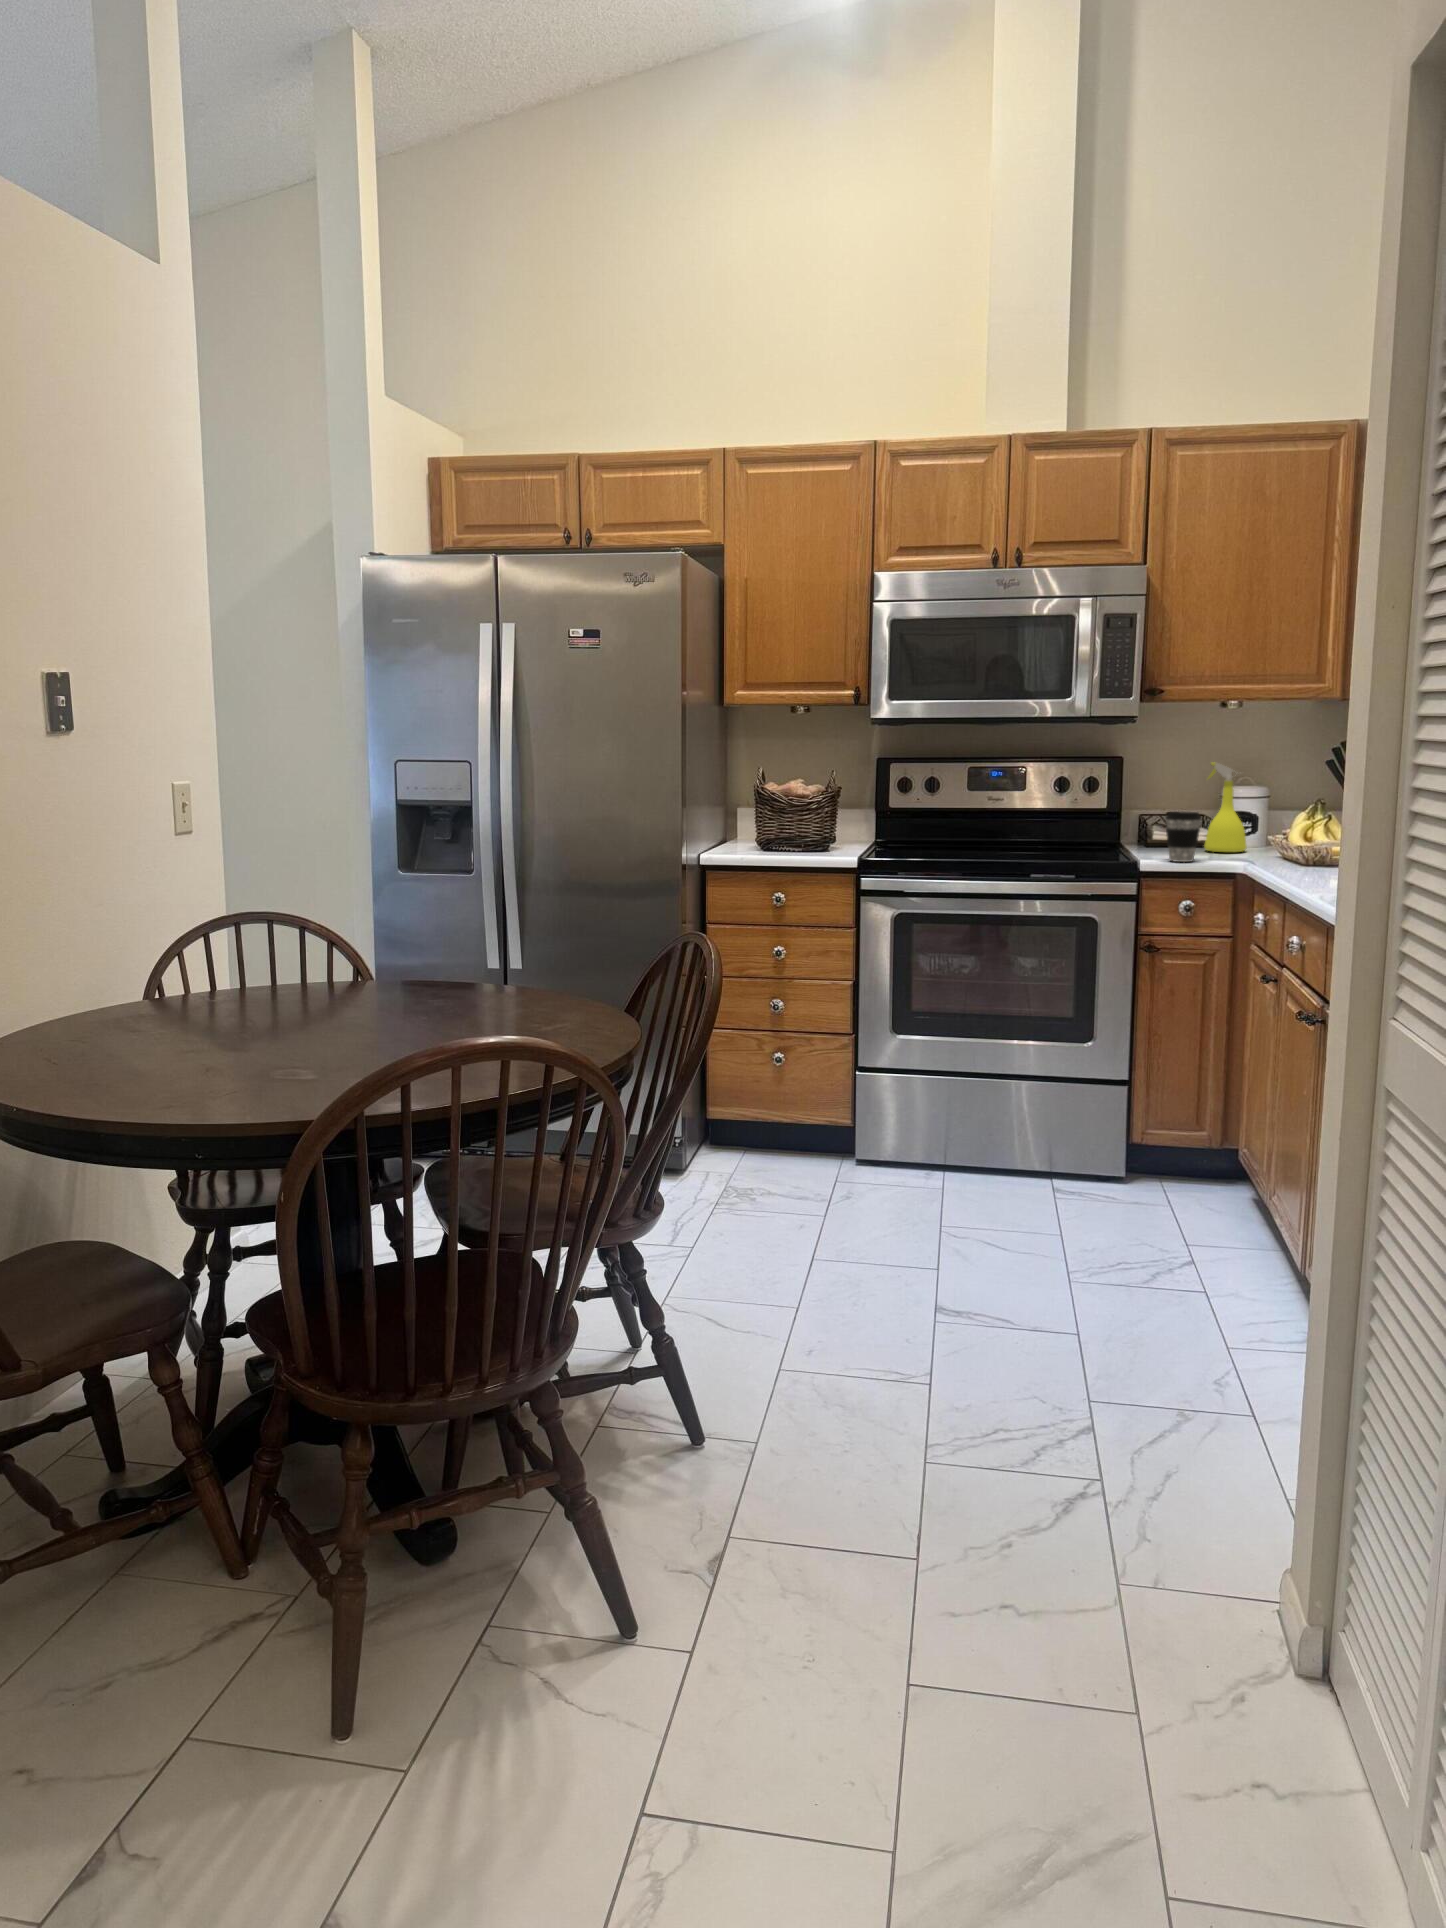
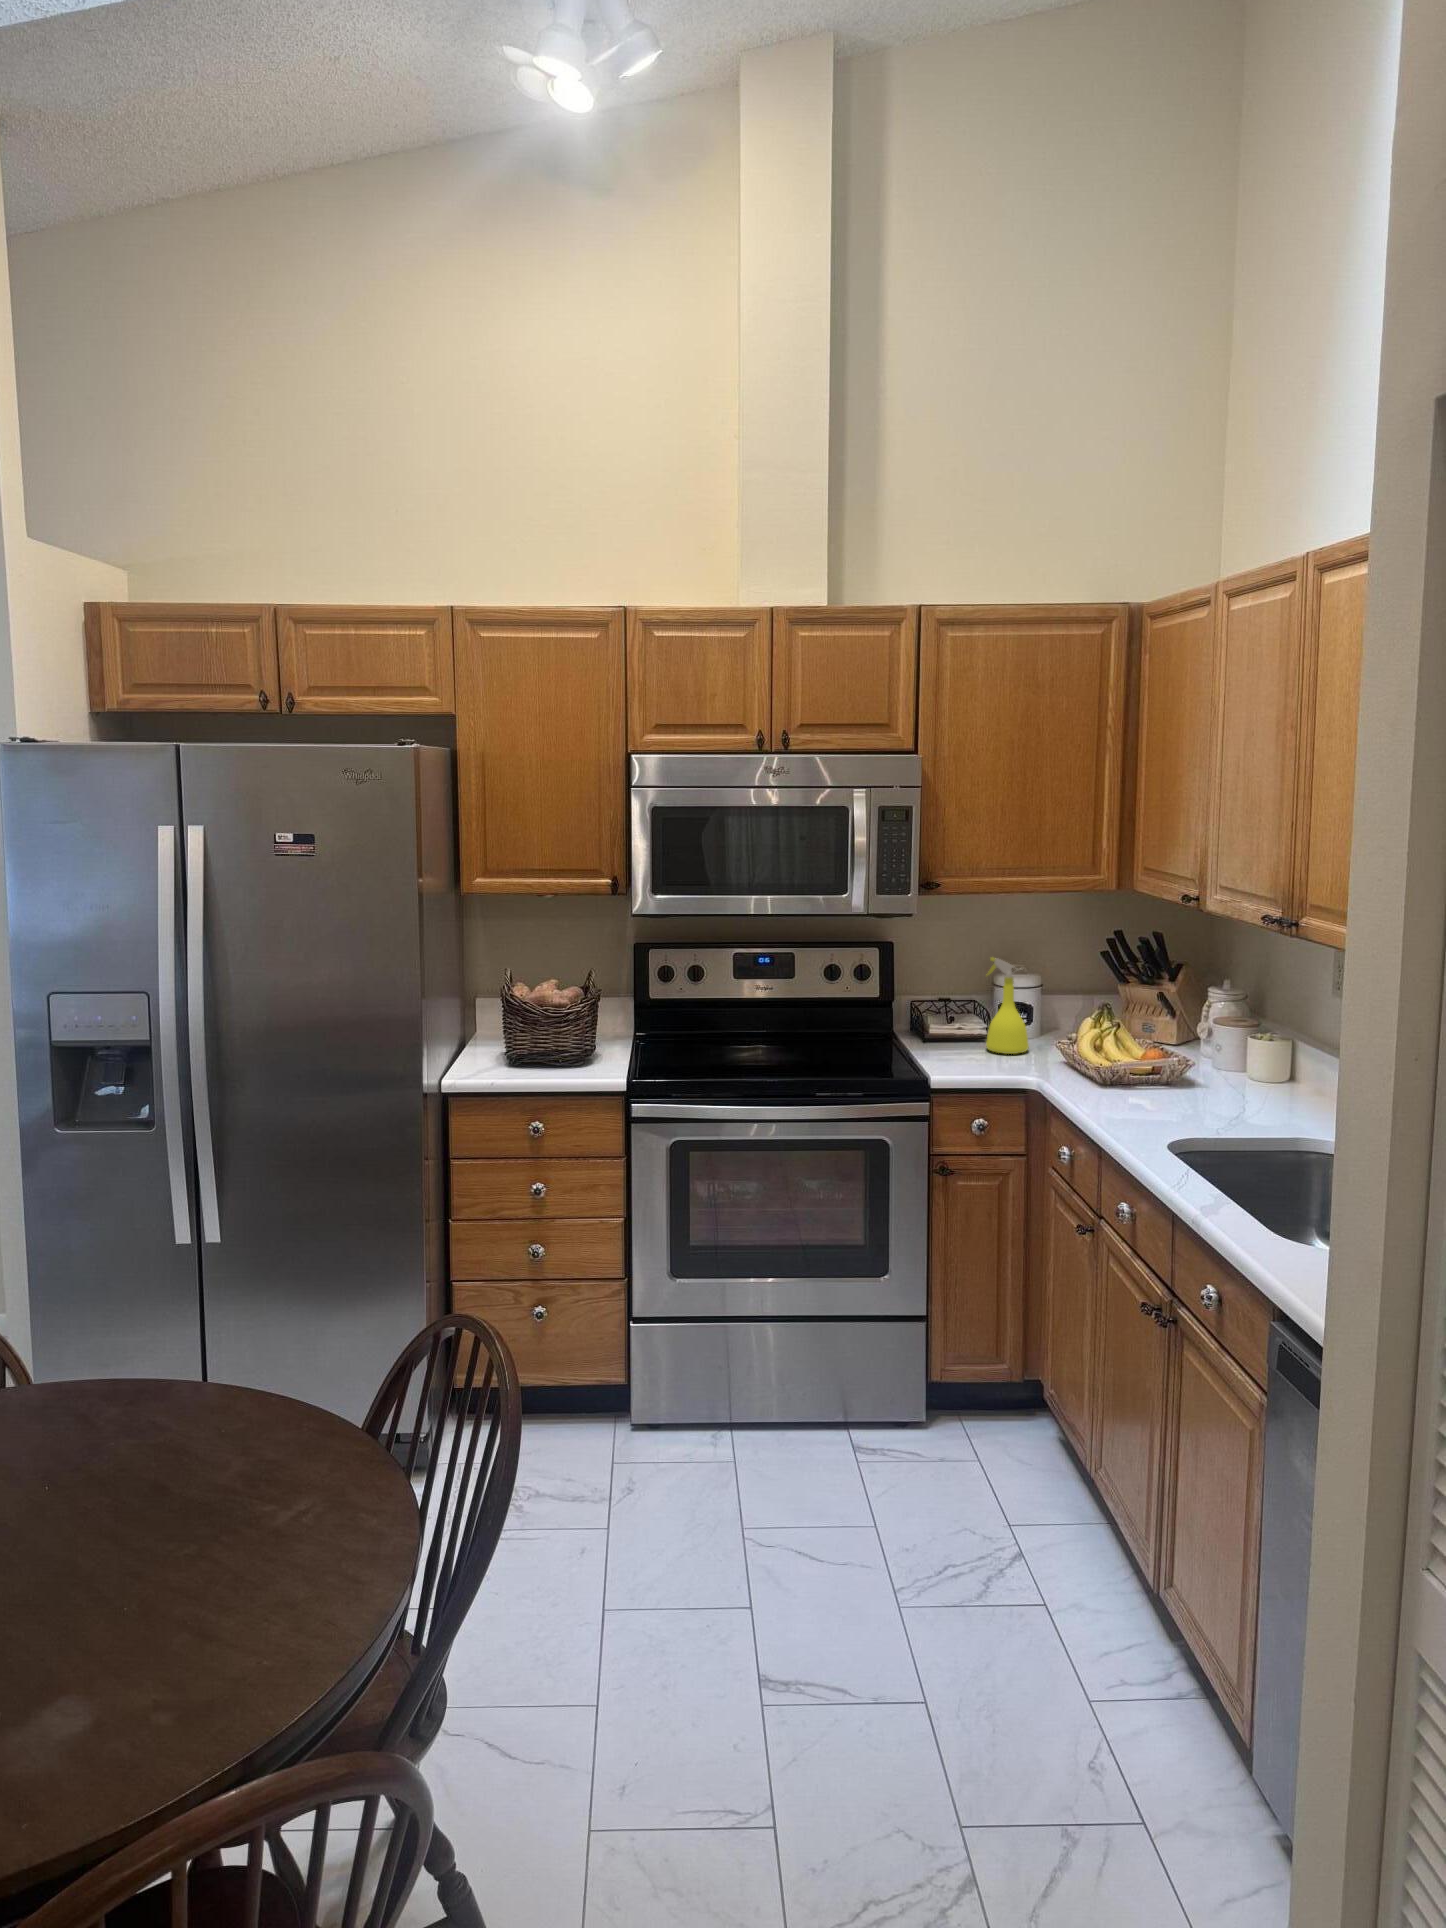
coffee cup: present [1166,812,1201,862] -> none [953,1019,991,1076]

